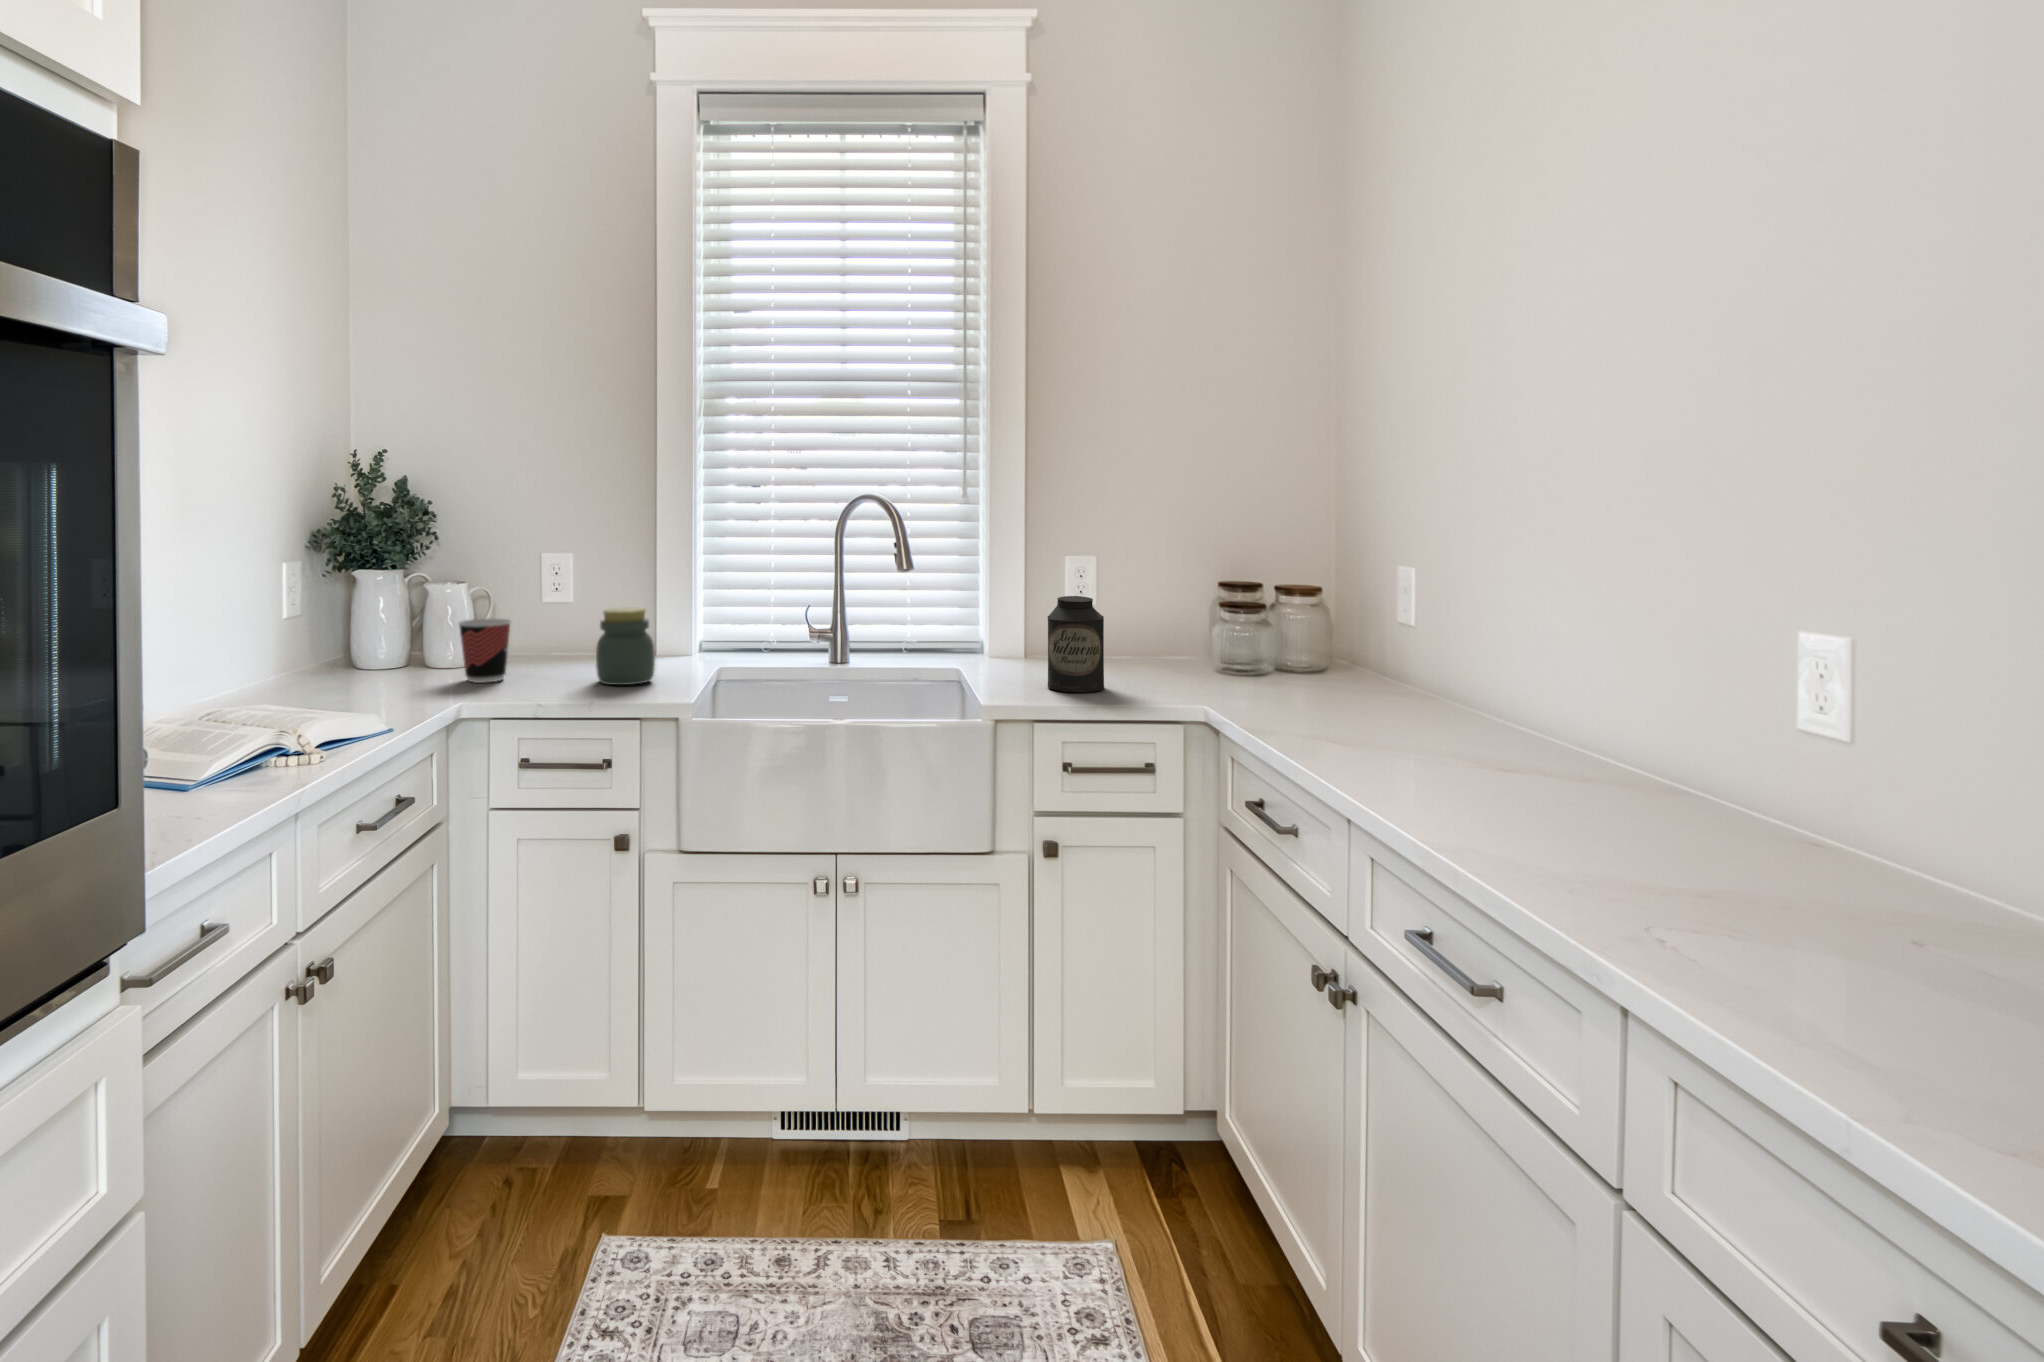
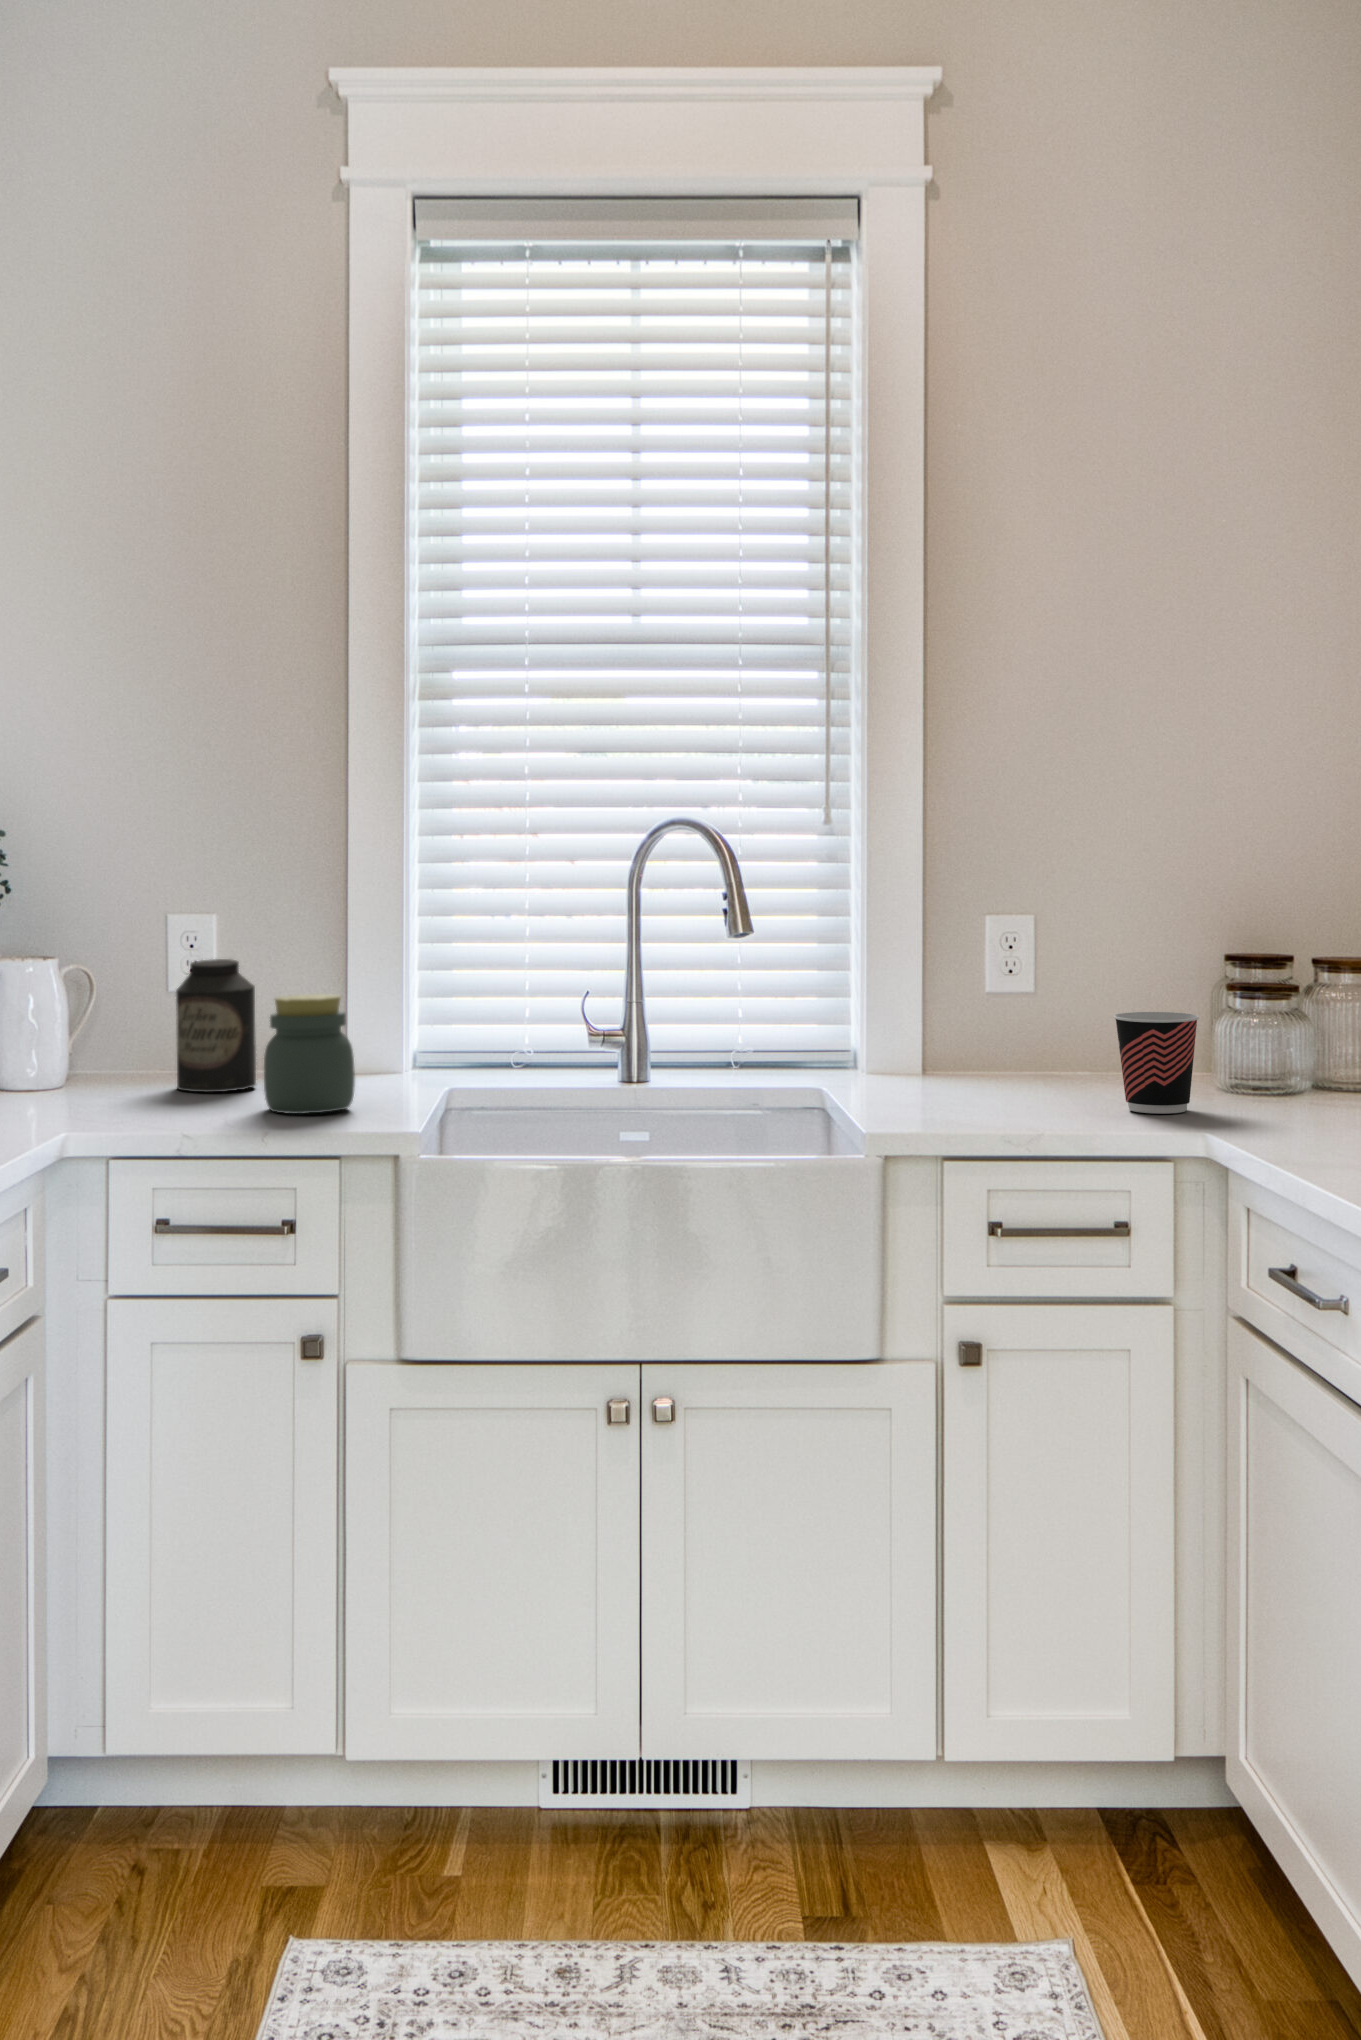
canister: present [1047,596,1104,692] -> present [176,959,256,1092]
cup: present [459,618,511,683] -> present [1114,1012,1199,1114]

